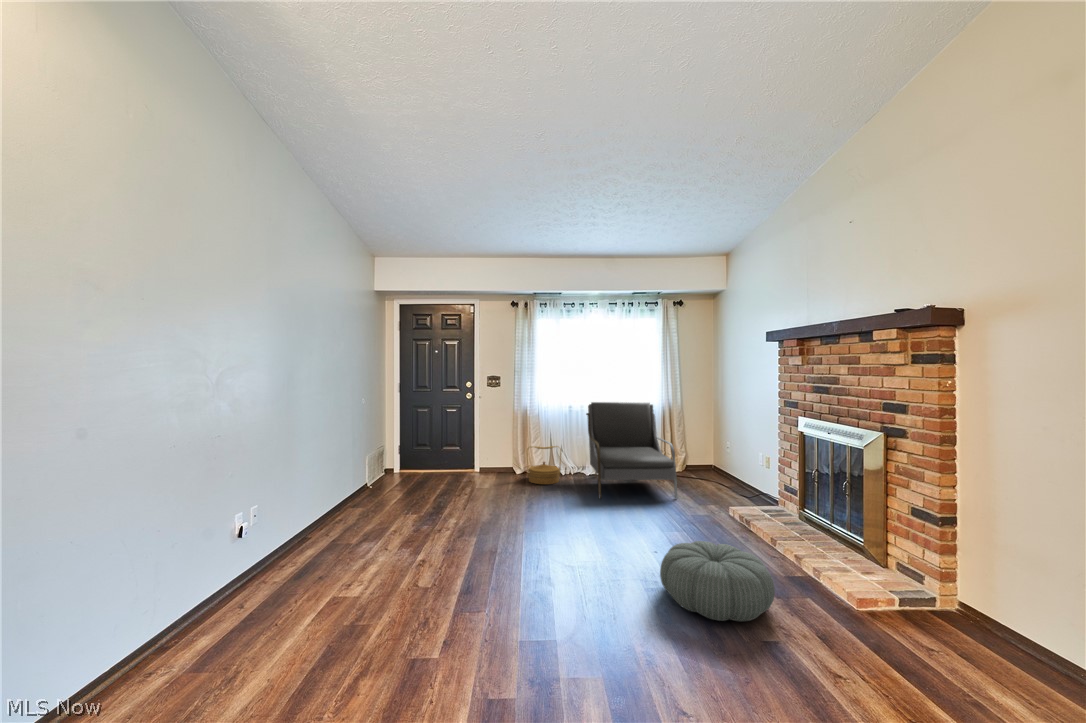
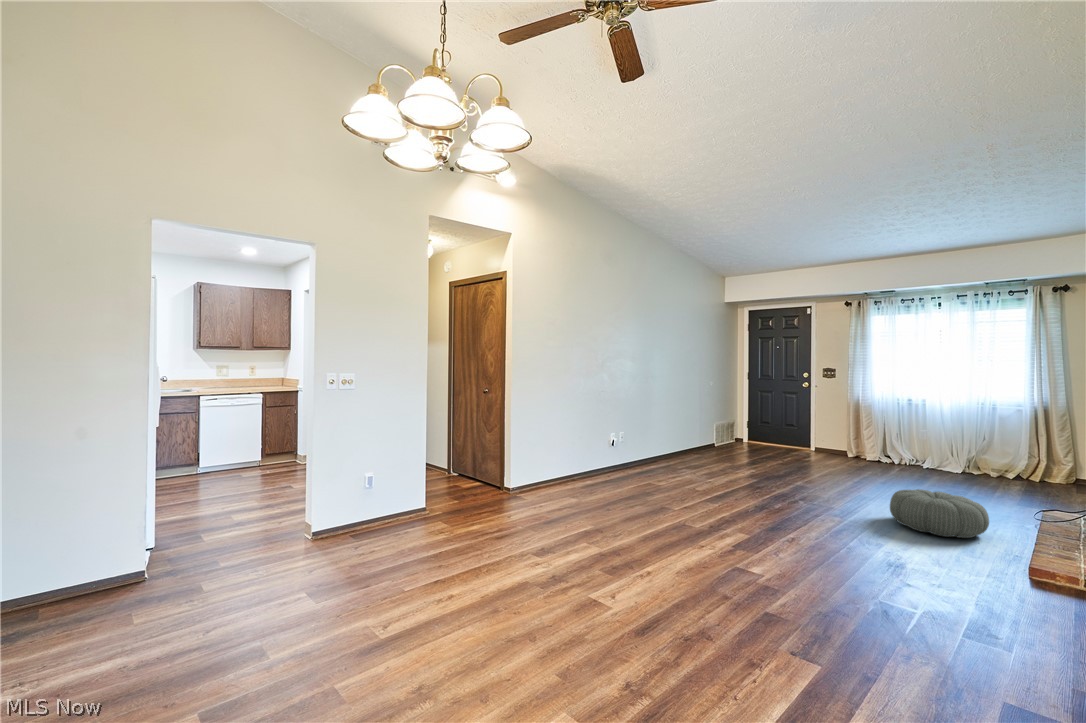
armchair: present [586,402,678,498] -> none [914,395,1016,493]
woven basket: present [527,446,561,484] -> none [855,431,893,466]

